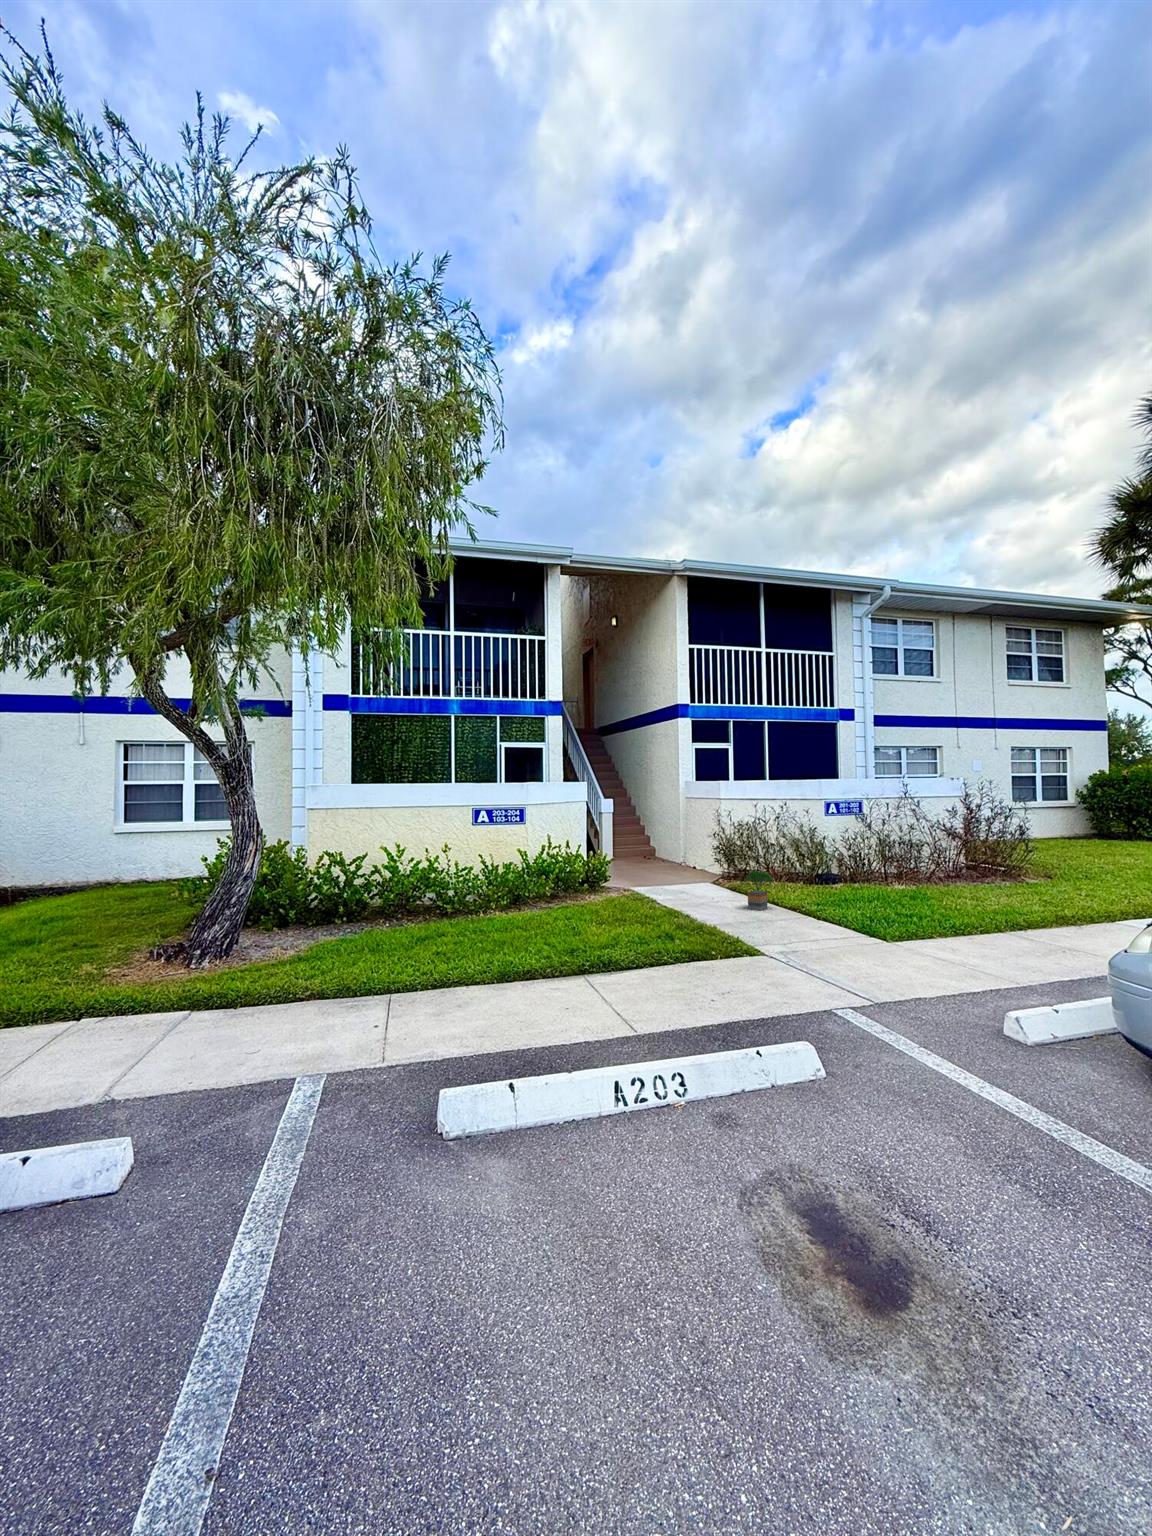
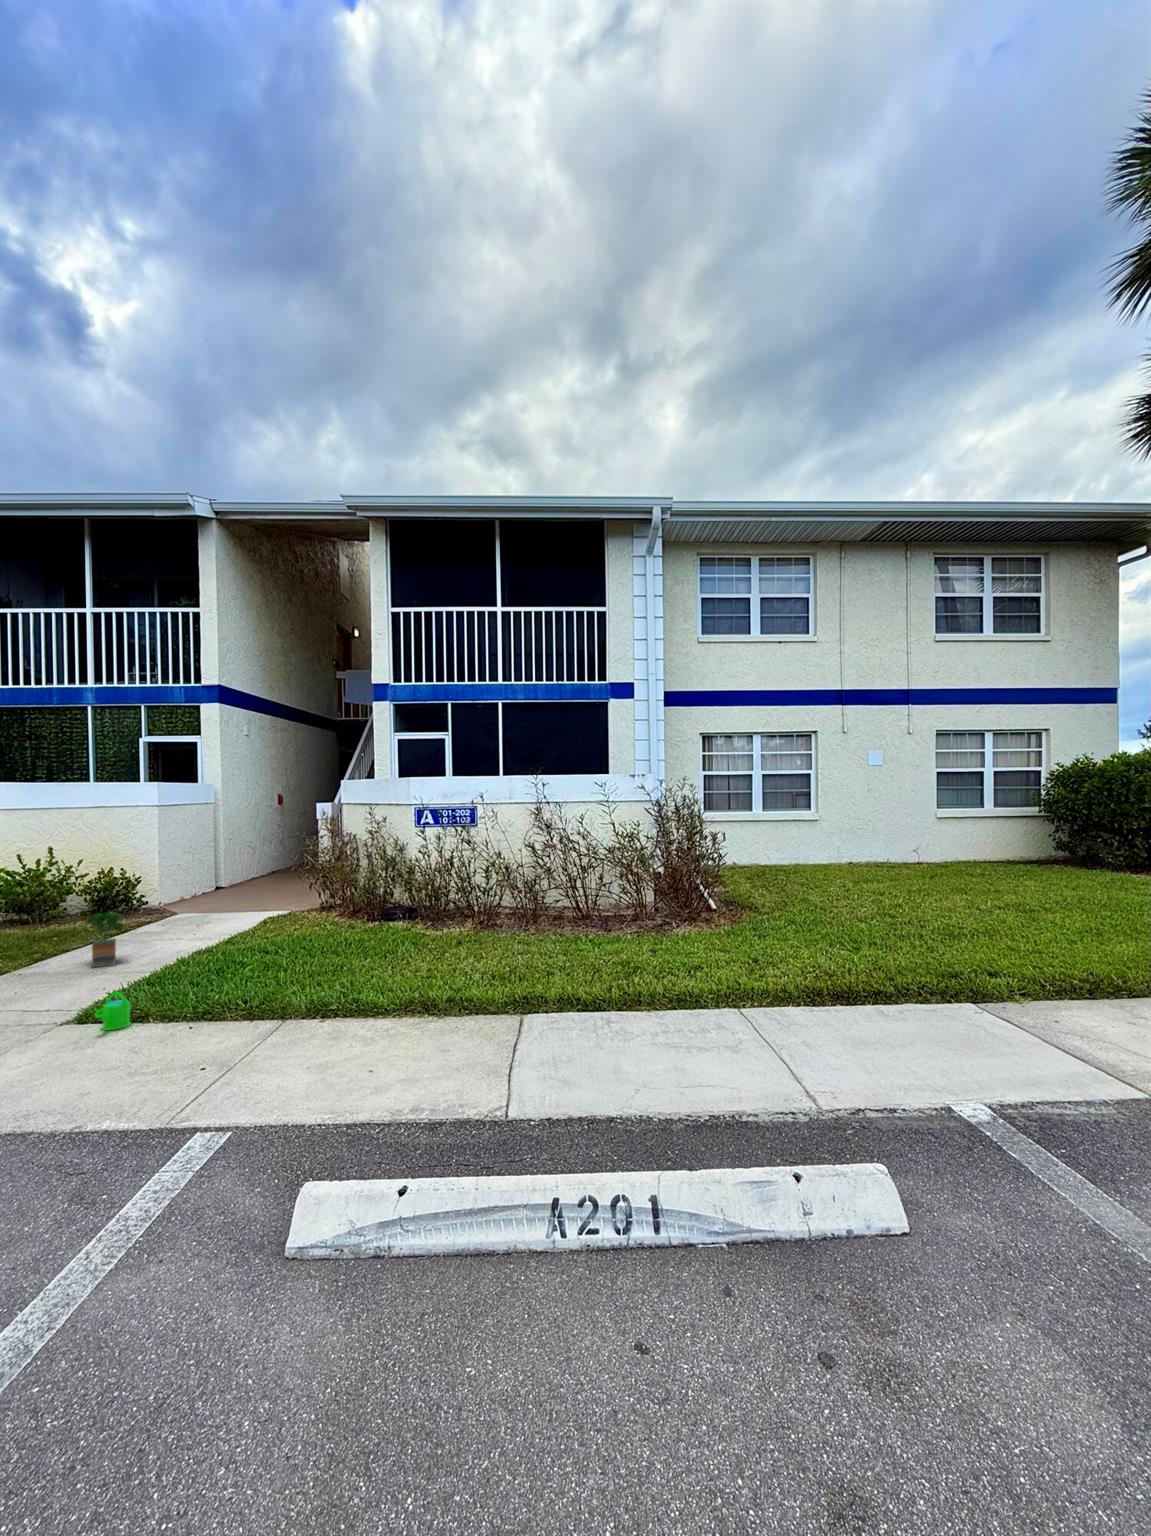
watering can: none [919,907,944,931] -> present [95,992,132,1030]

